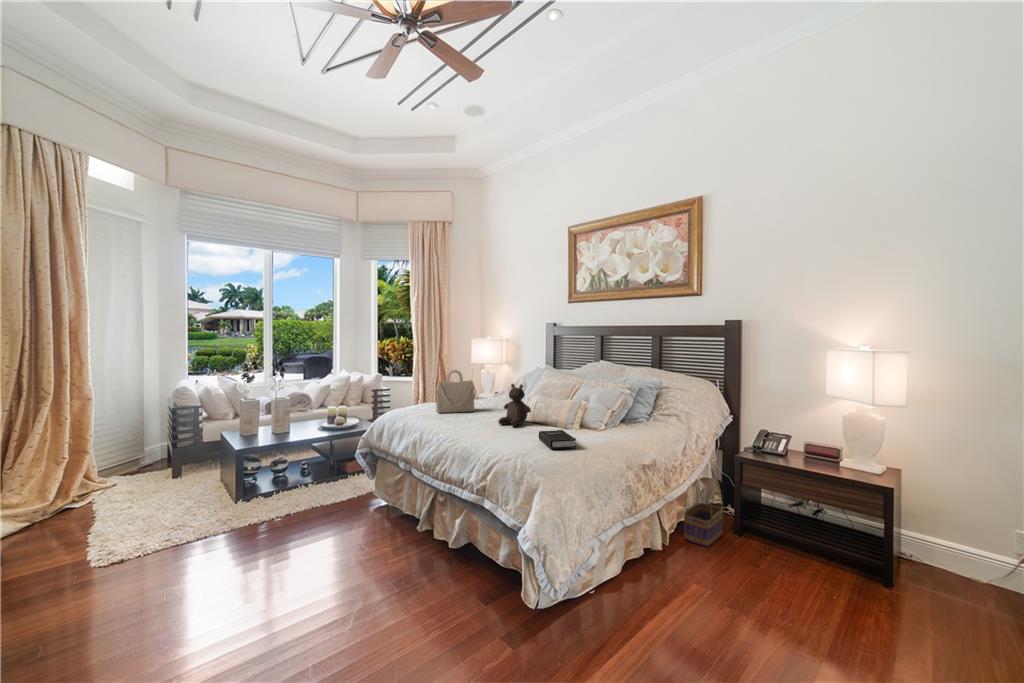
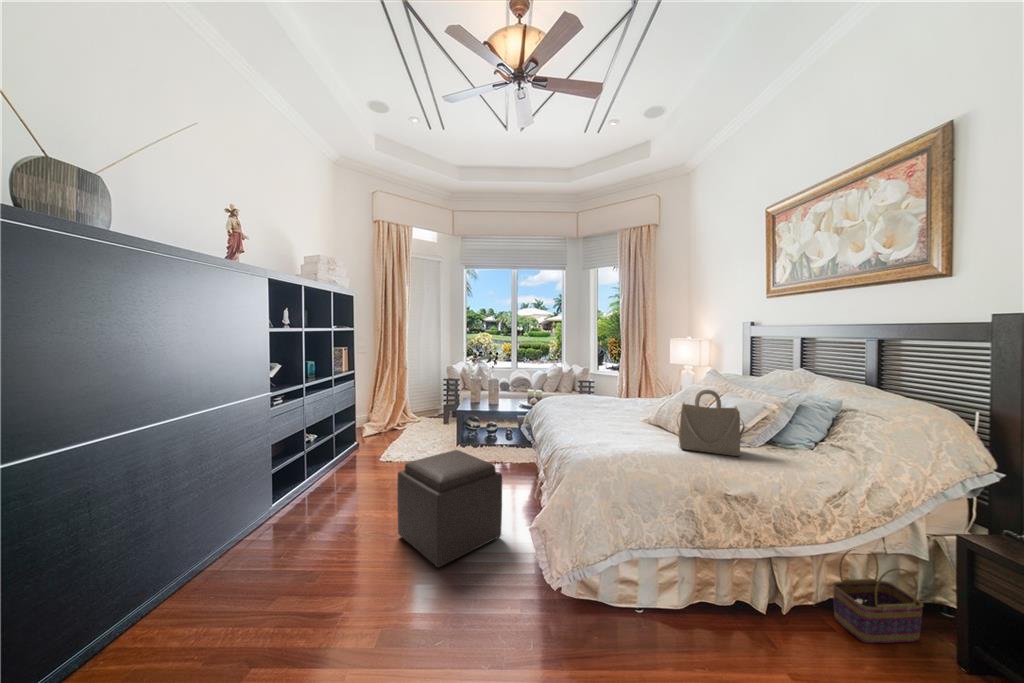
handbag: present [435,370,476,413] -> present [677,390,745,456]
stuffed bear: present [498,384,531,427] -> none [612,383,643,425]
hardback book: present [539,430,576,449] -> none [614,433,650,456]
ottoman: none [265,495,416,655] -> present [397,450,502,567]

